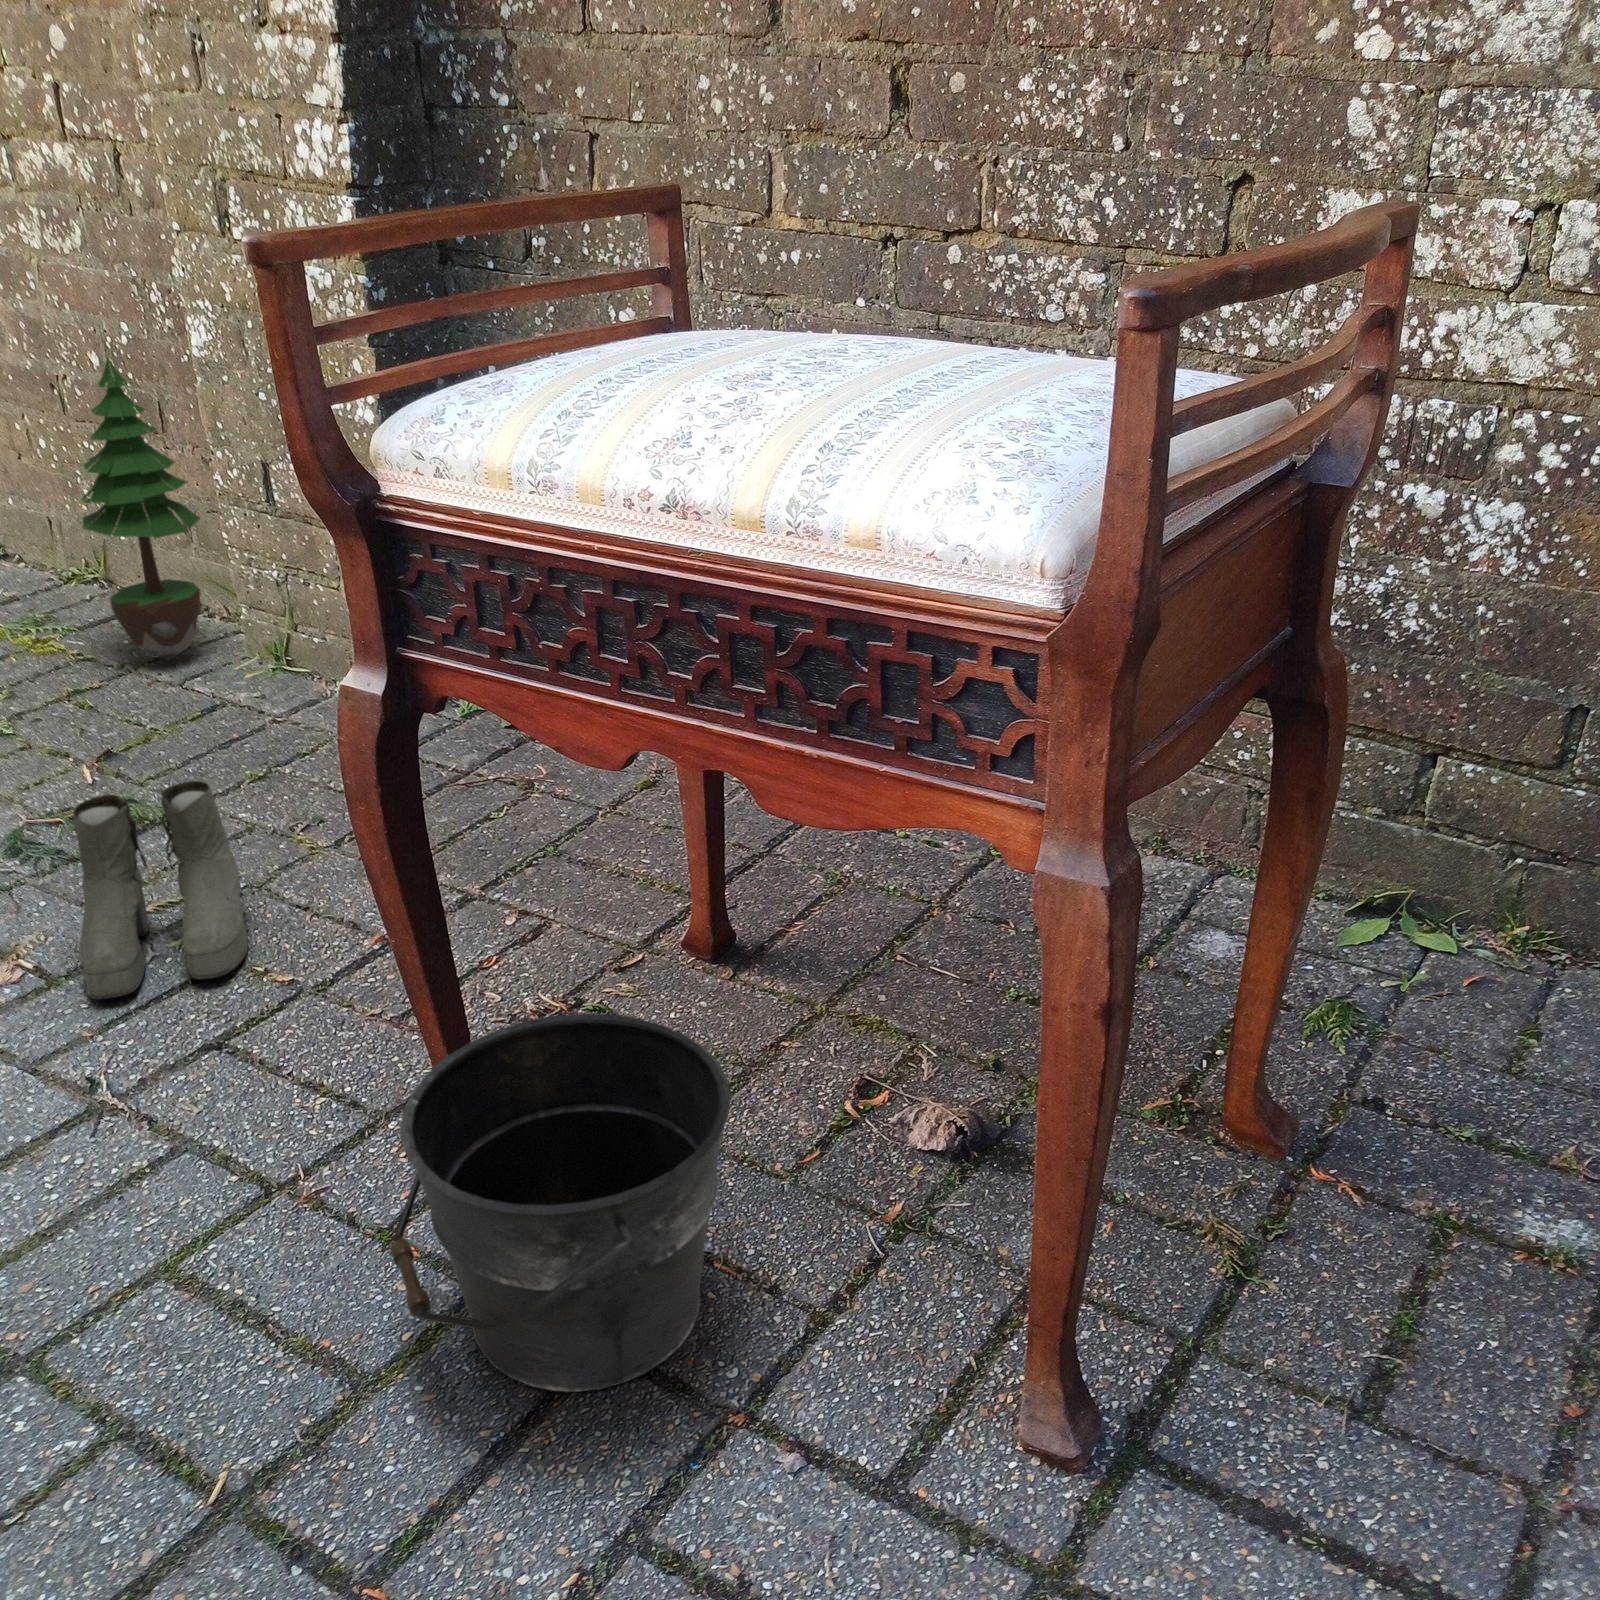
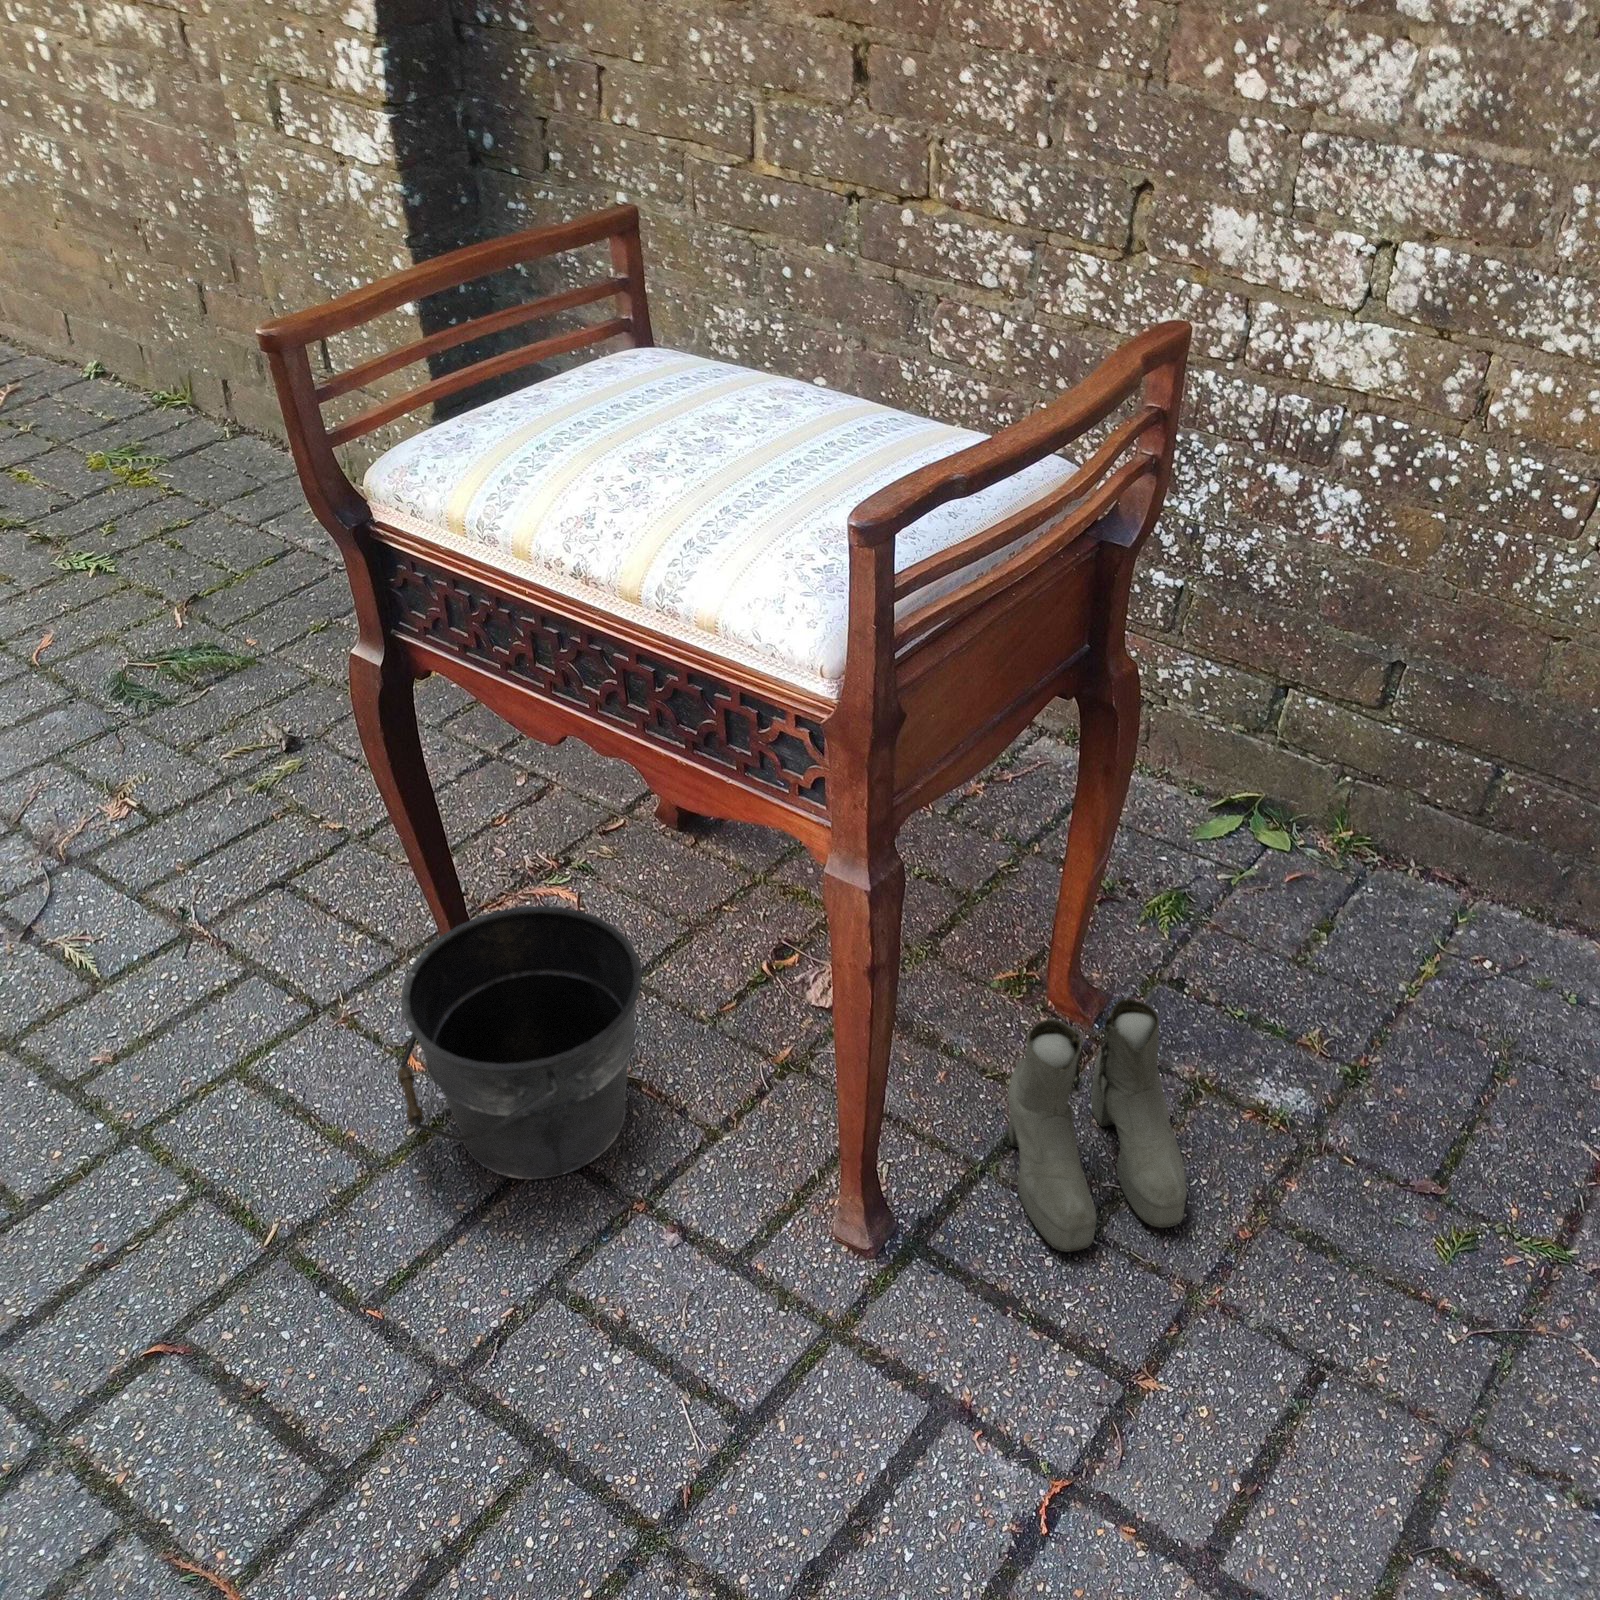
potted tree: present [83,358,201,660] -> none [162,233,270,500]
boots: present [73,781,248,1000] -> present [1008,999,1187,1252]

